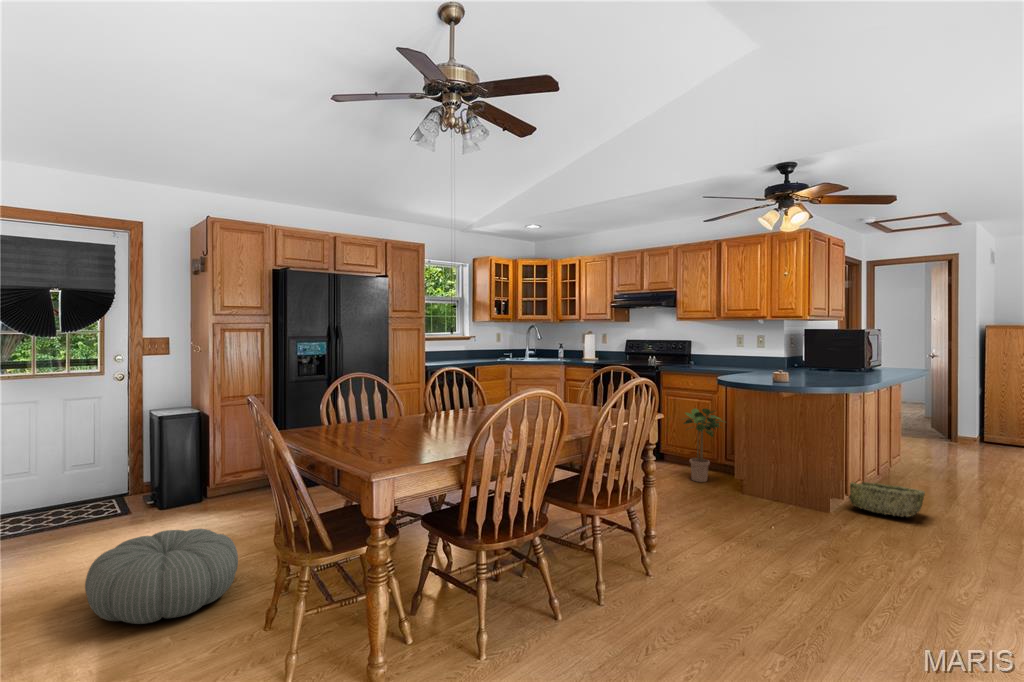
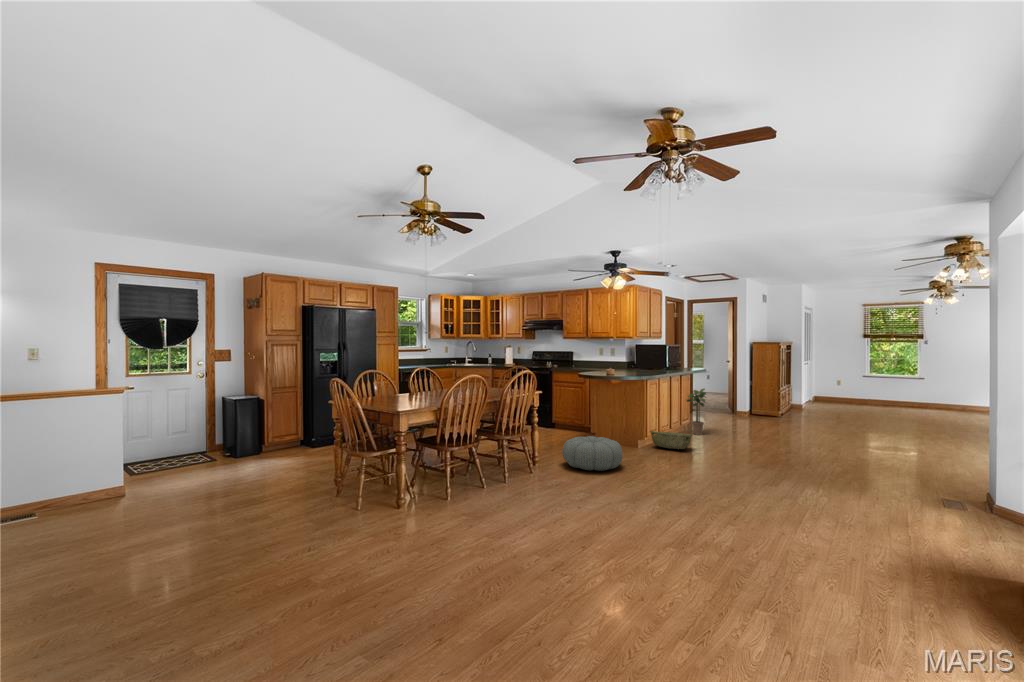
potted plant: present [684,408,724,482] -> present [687,389,706,435]
pouf: present [85,529,238,624] -> present [562,436,622,471]

